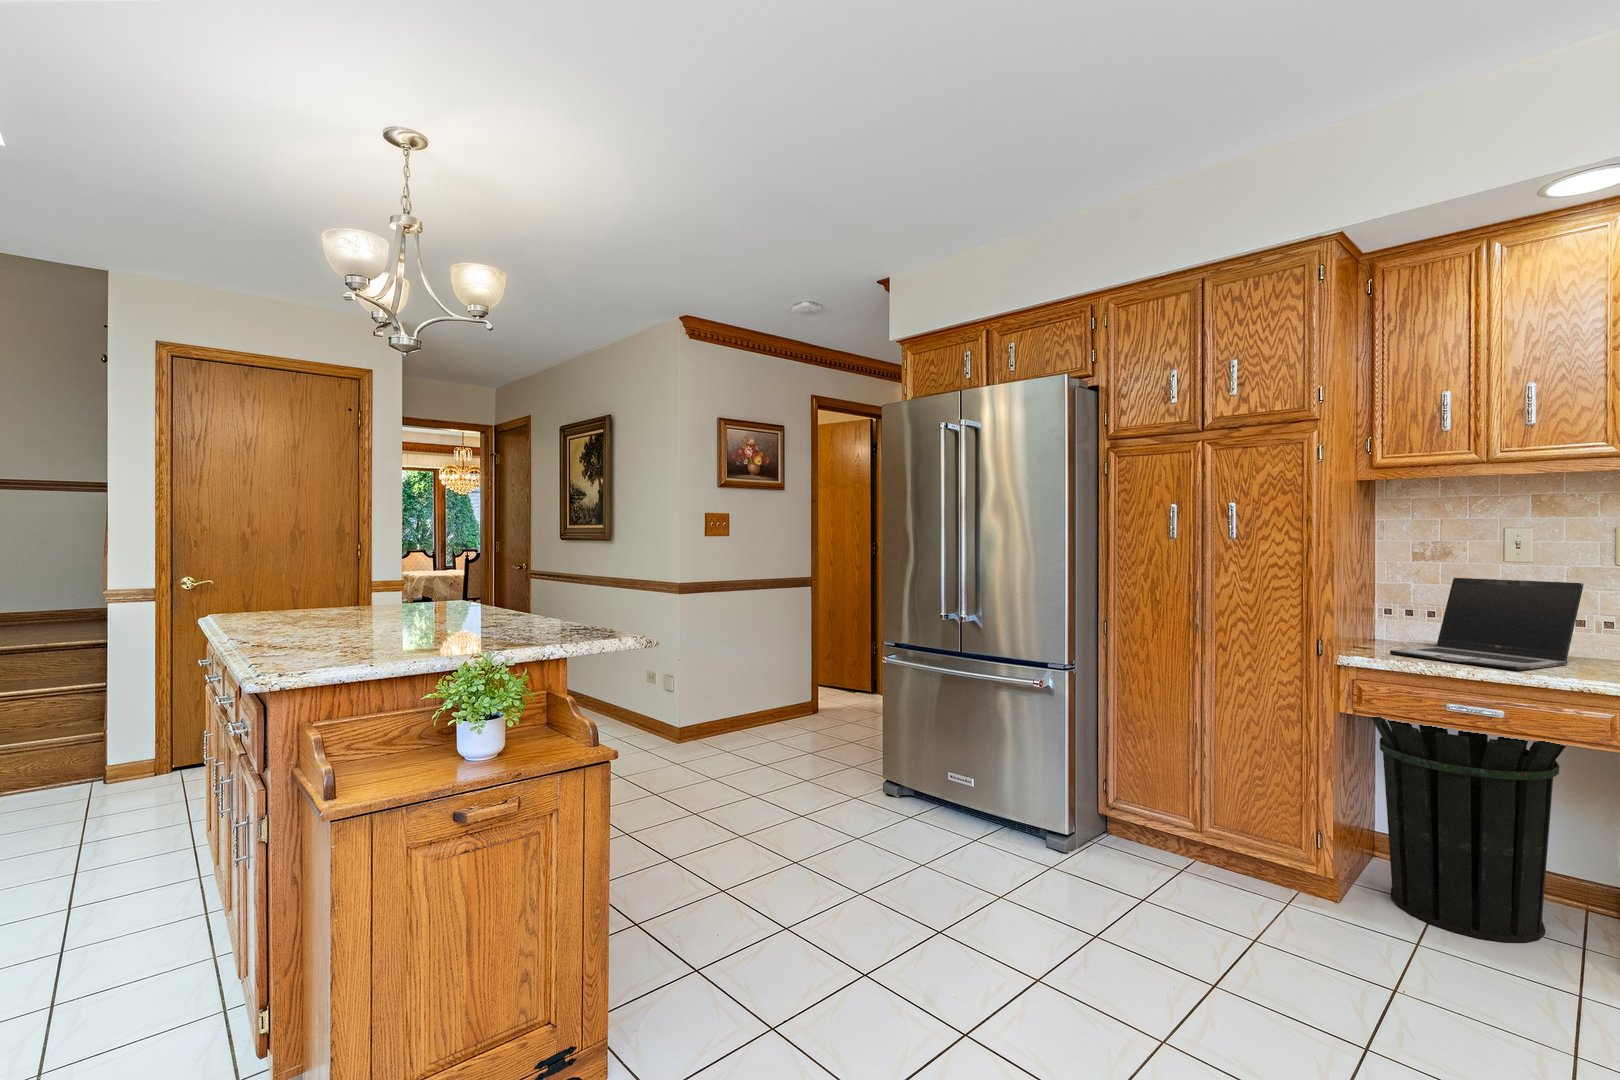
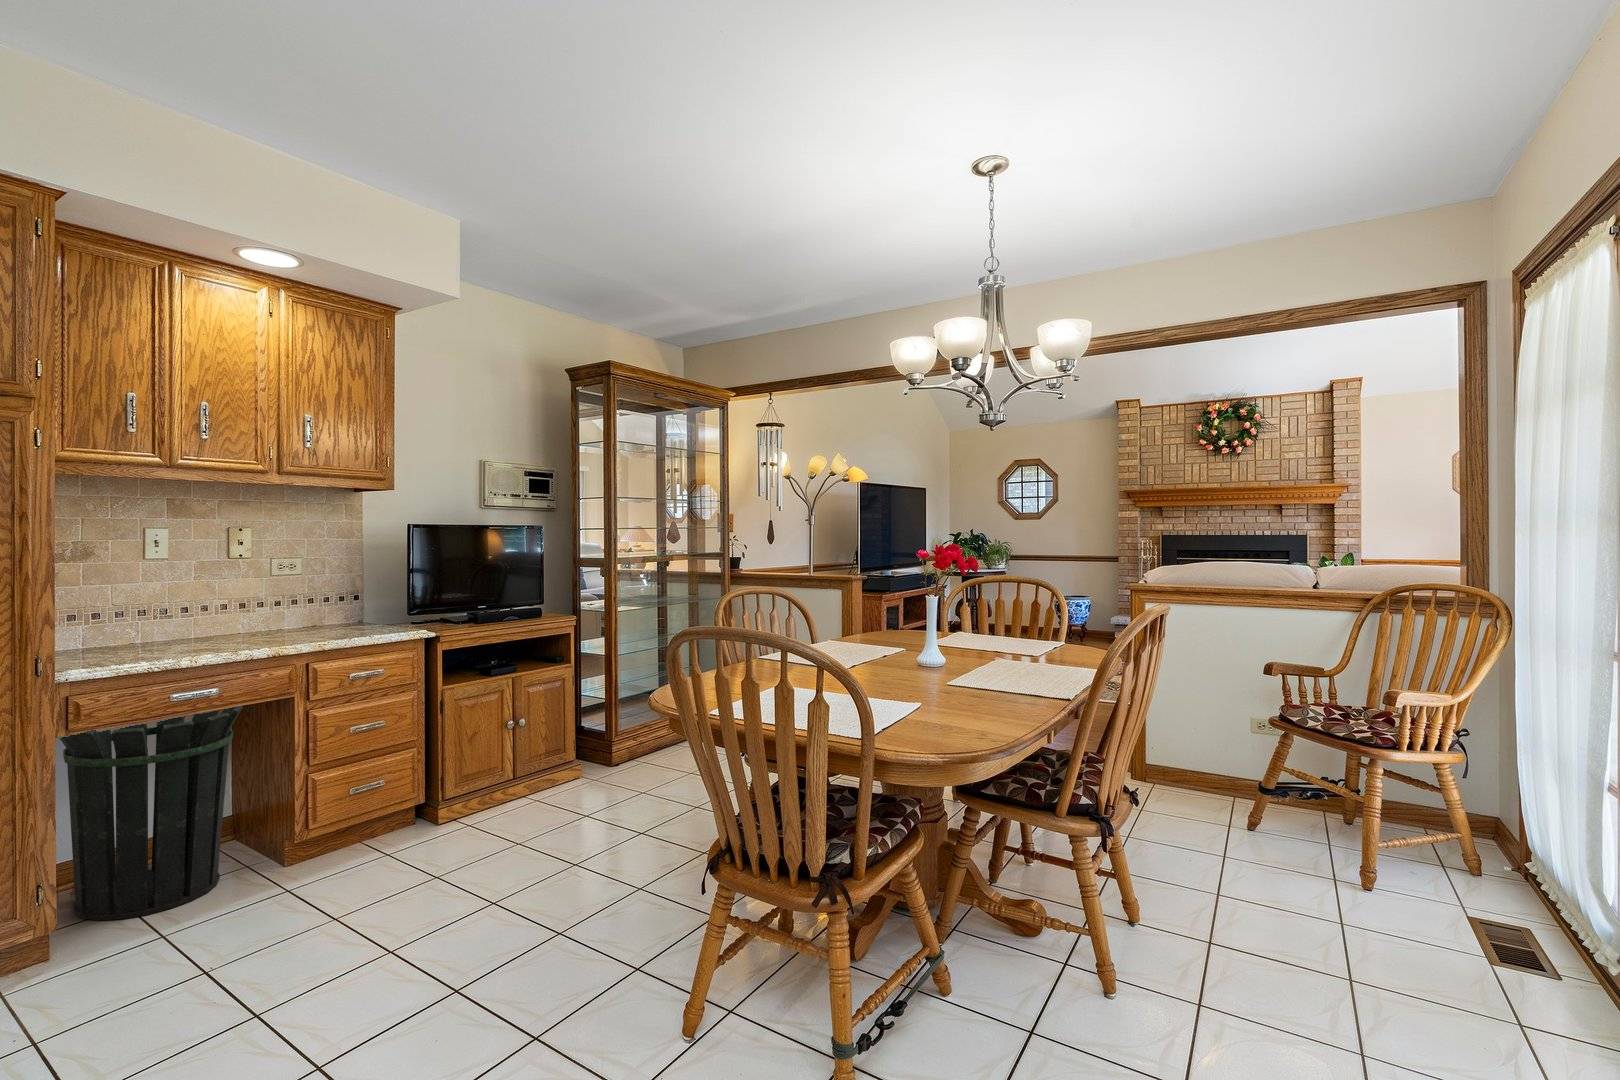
laptop: present [1390,578,1584,670] -> none [85,575,228,661]

